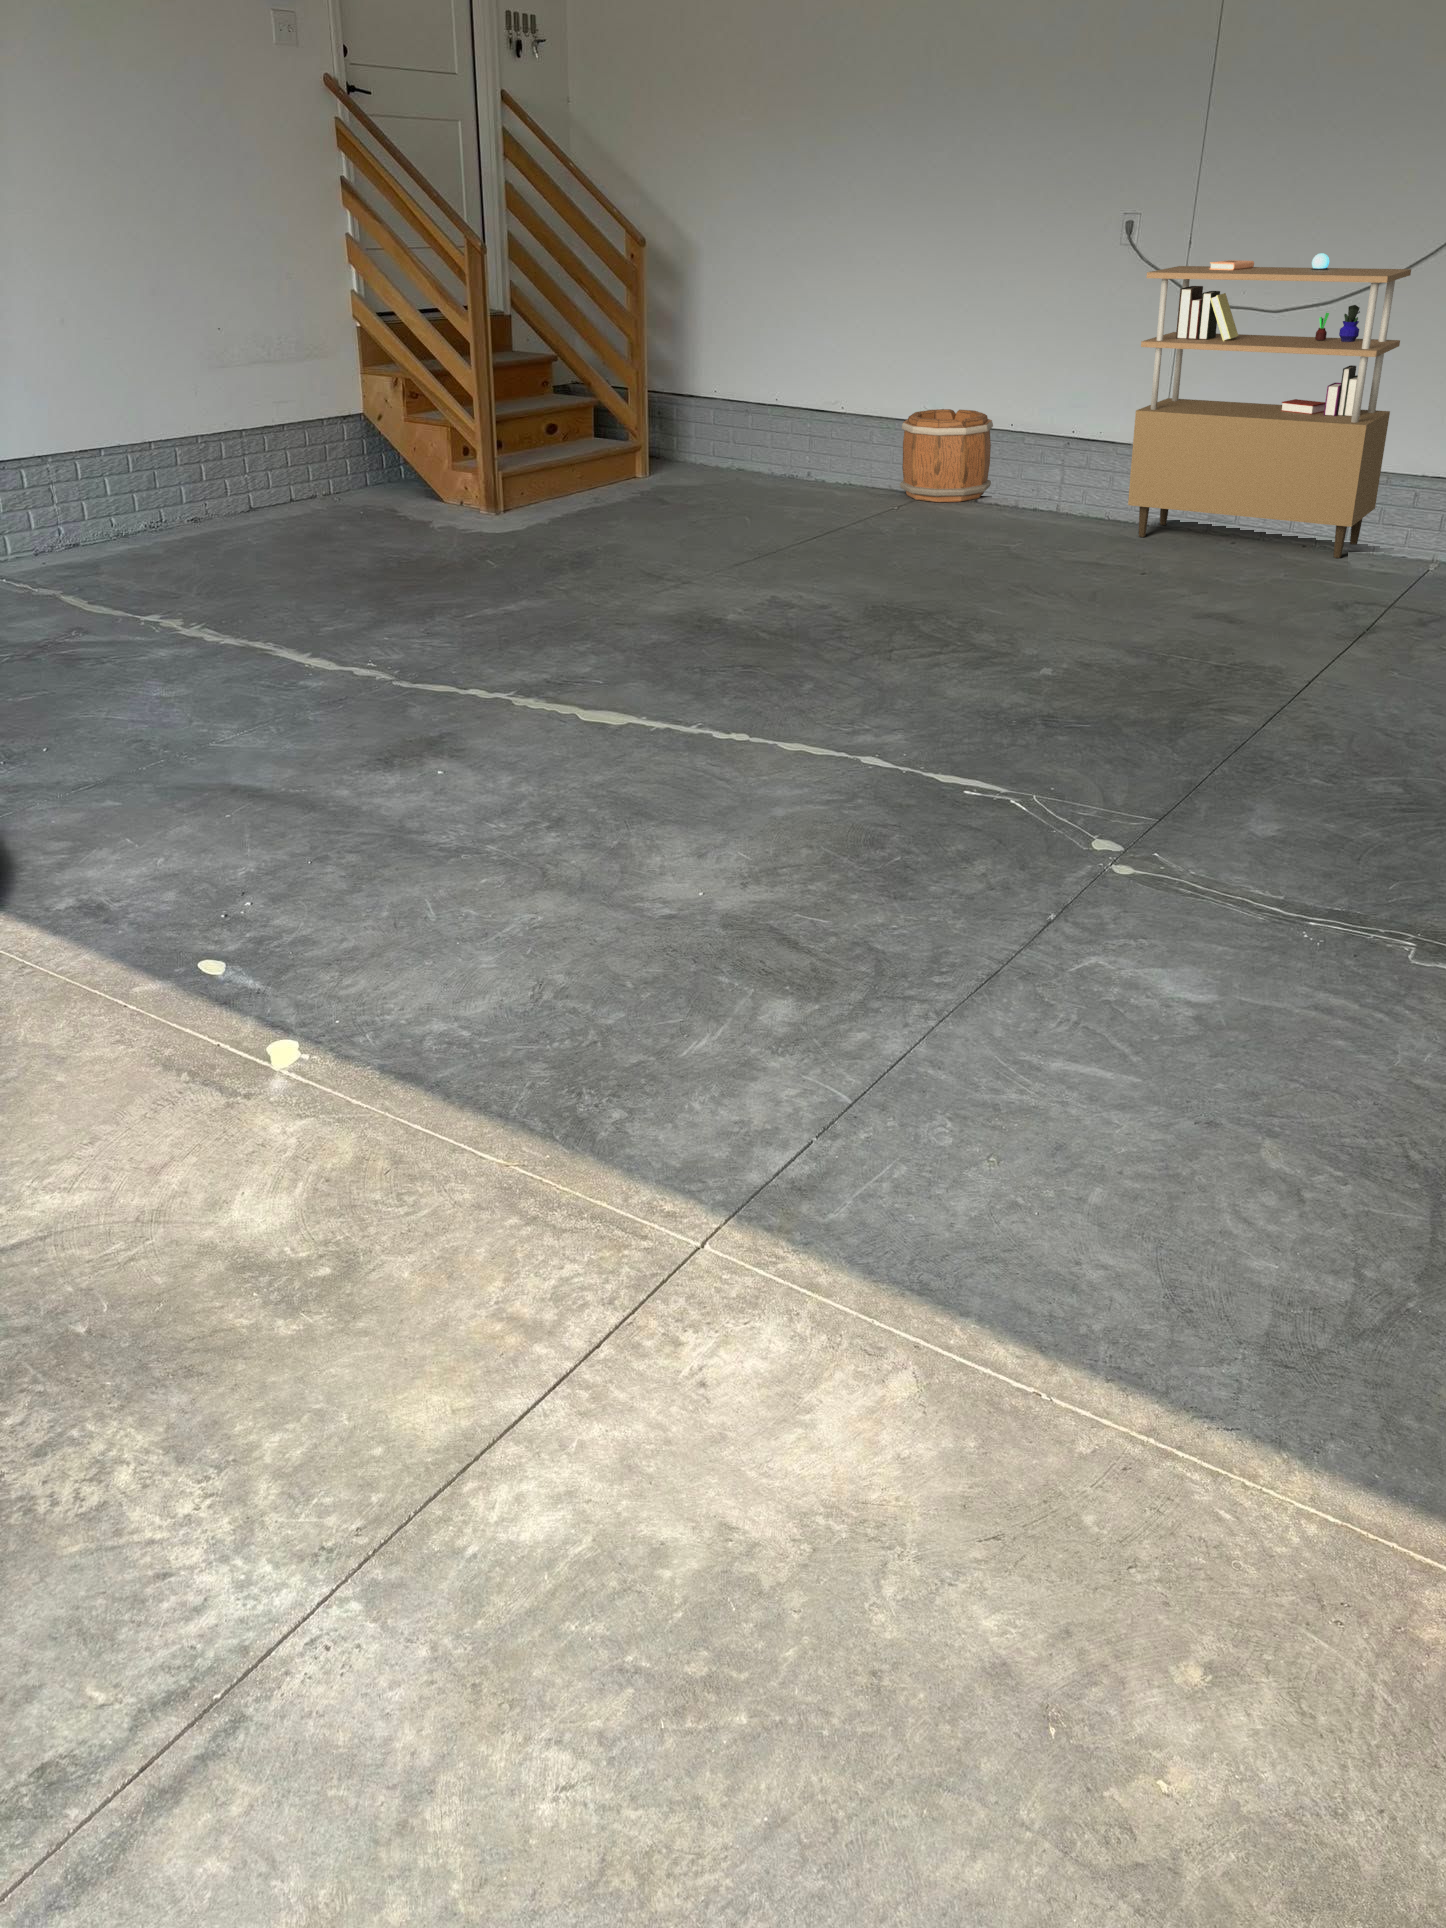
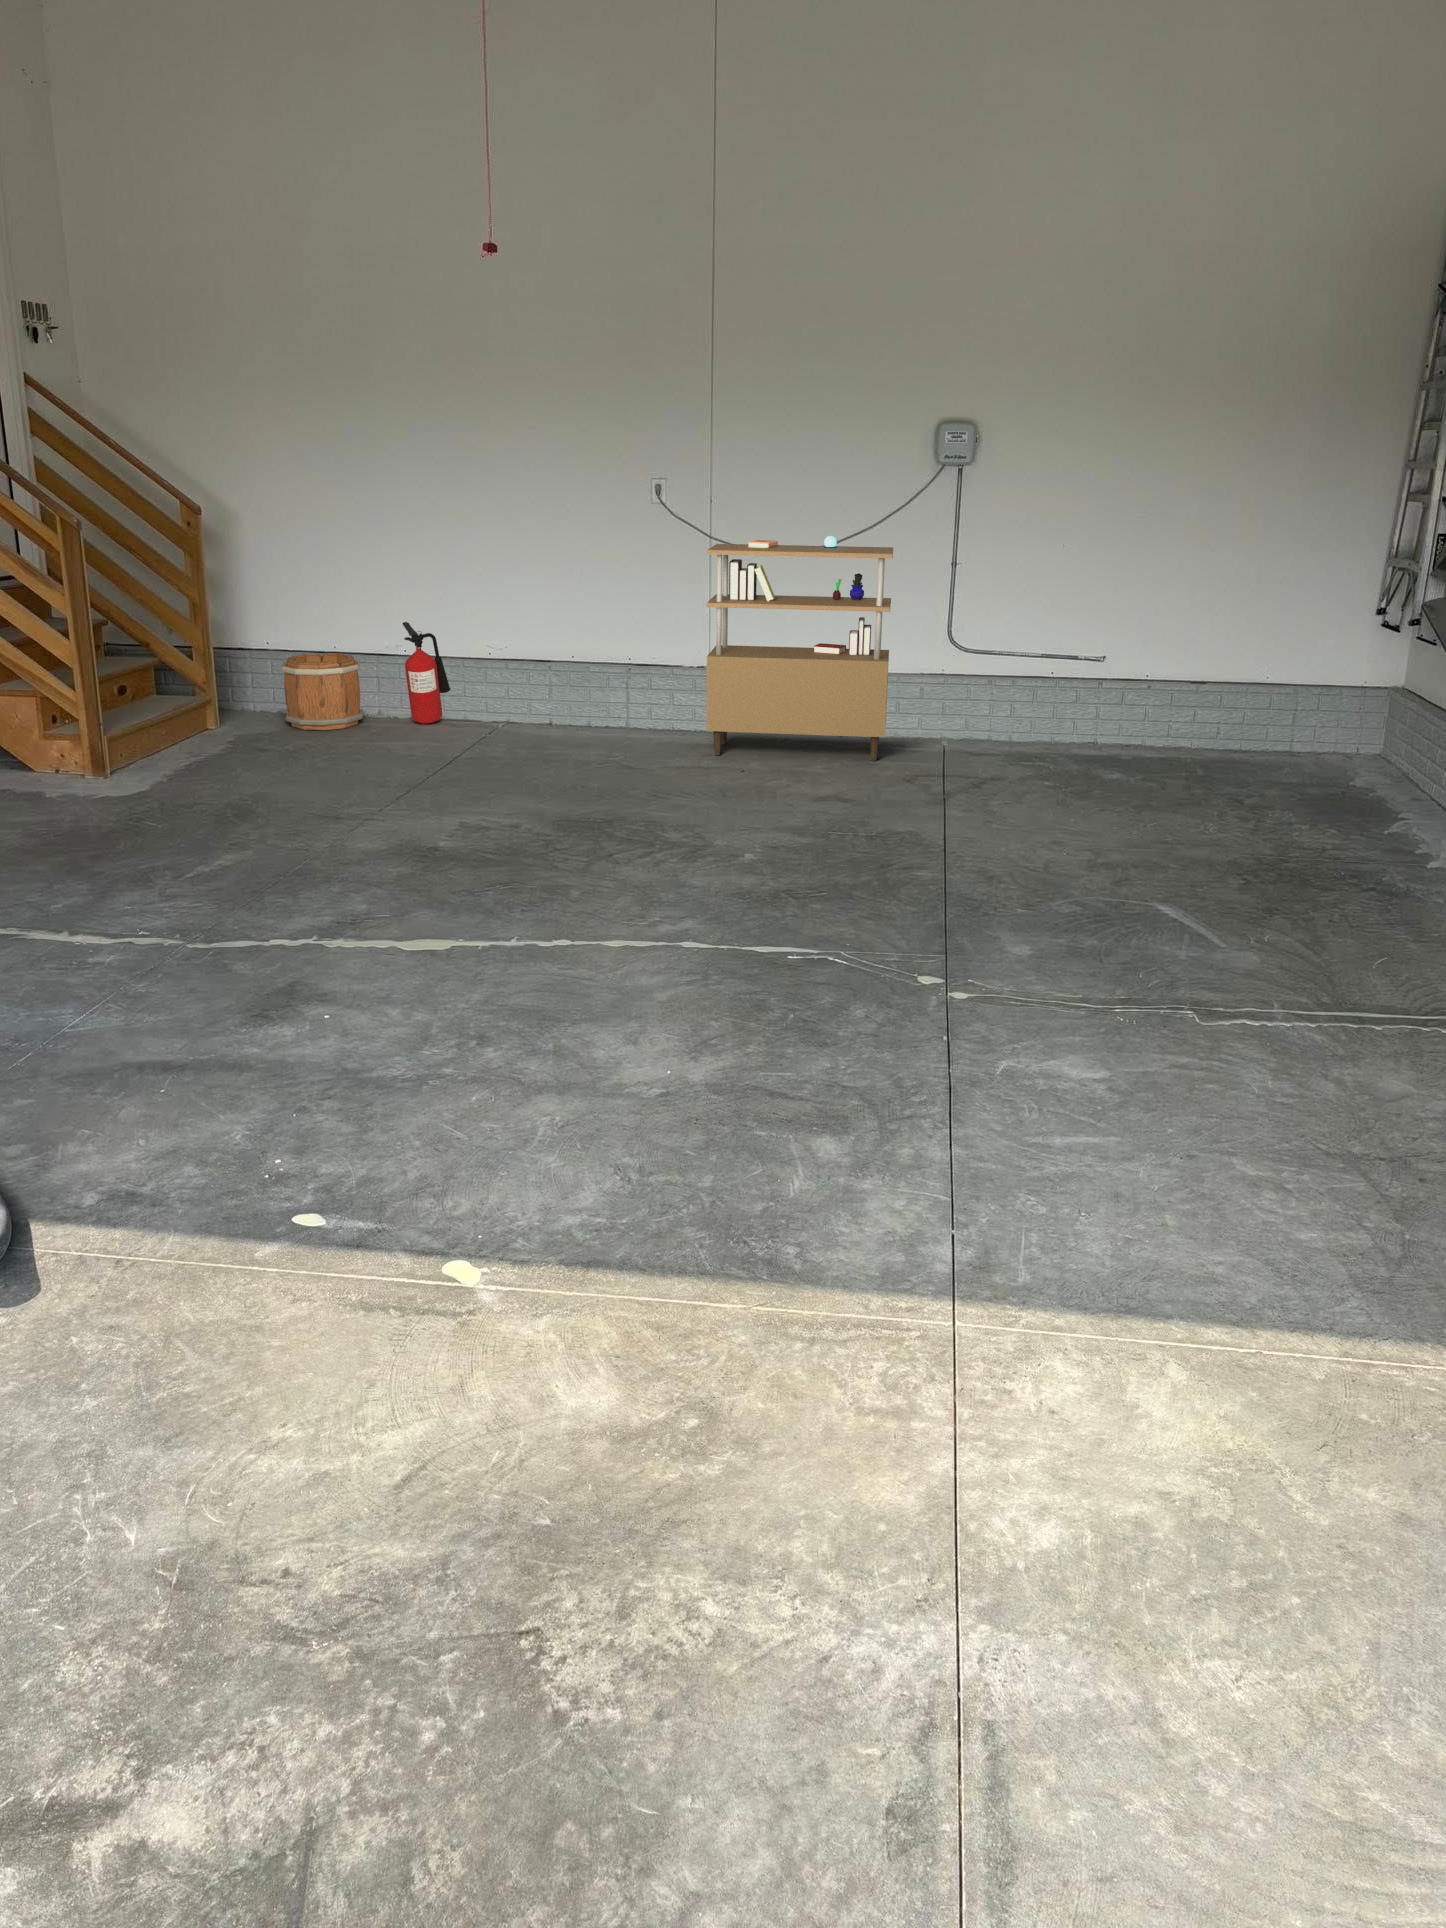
fire extinguisher: none [830,362,883,481] -> present [403,622,450,724]
bucket: present [900,409,993,502] -> present [282,653,363,730]

